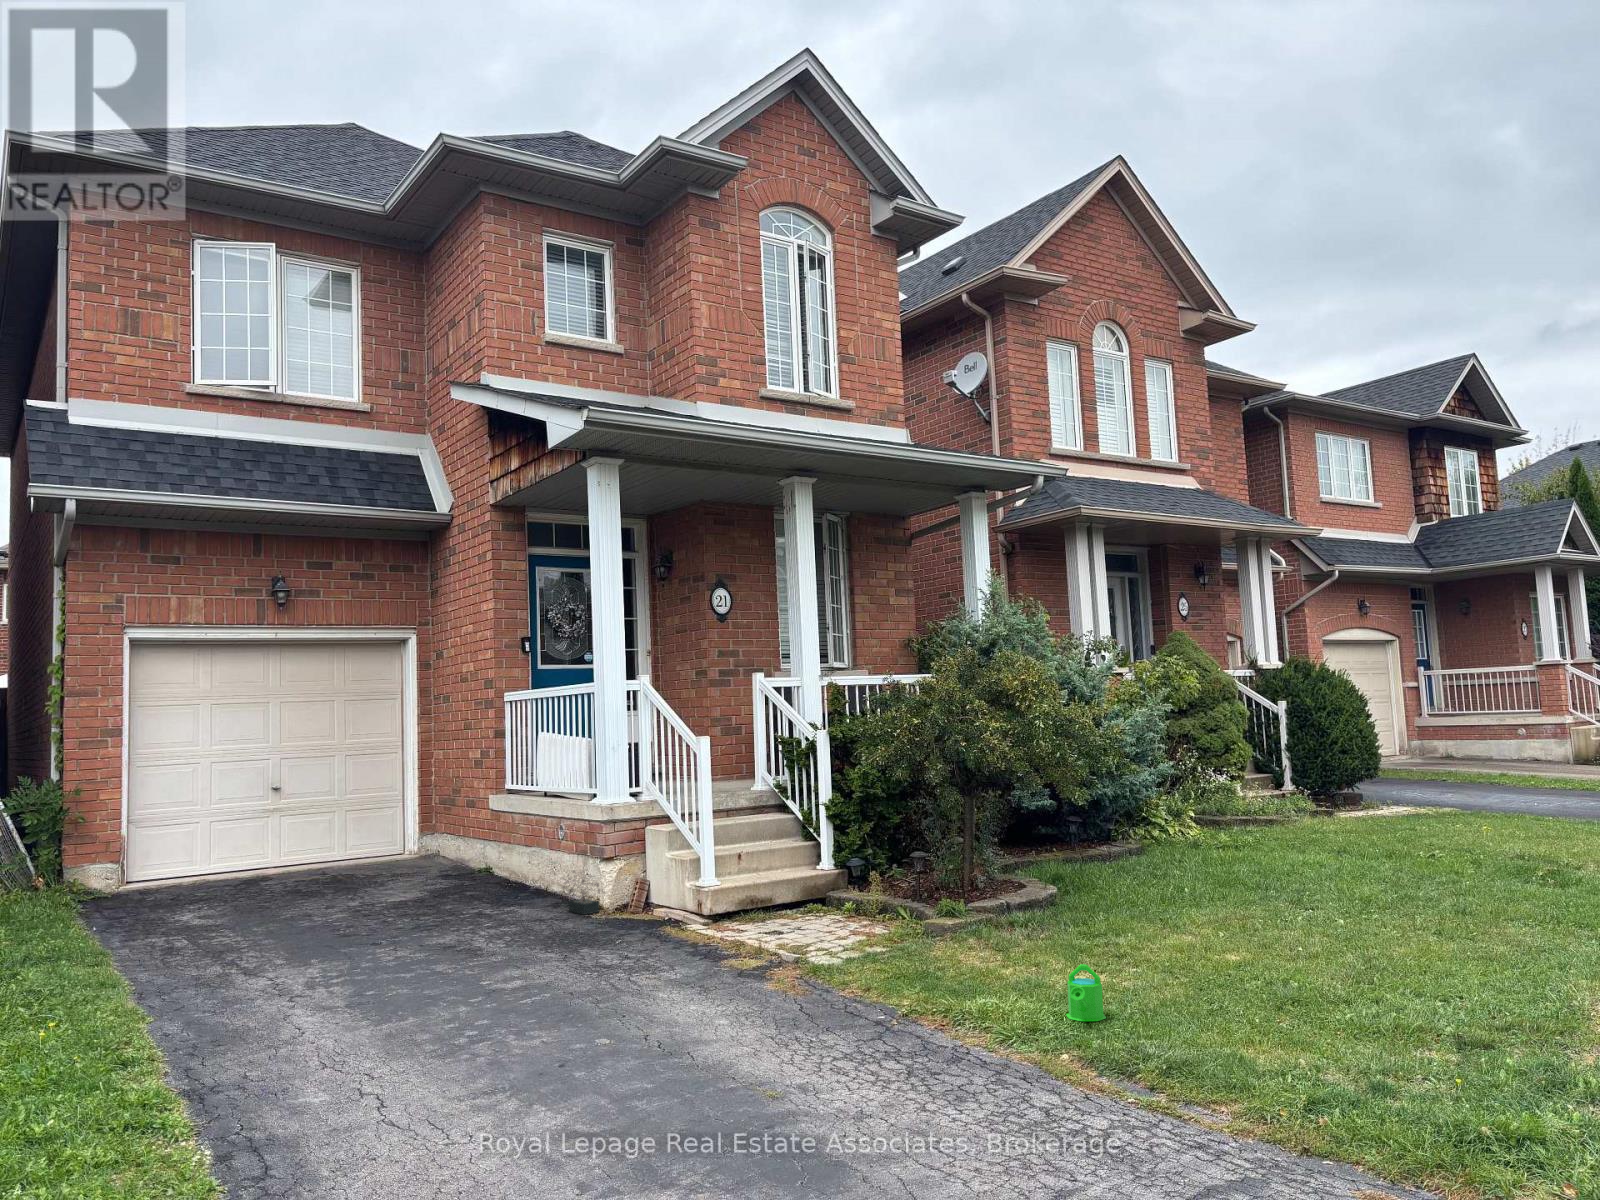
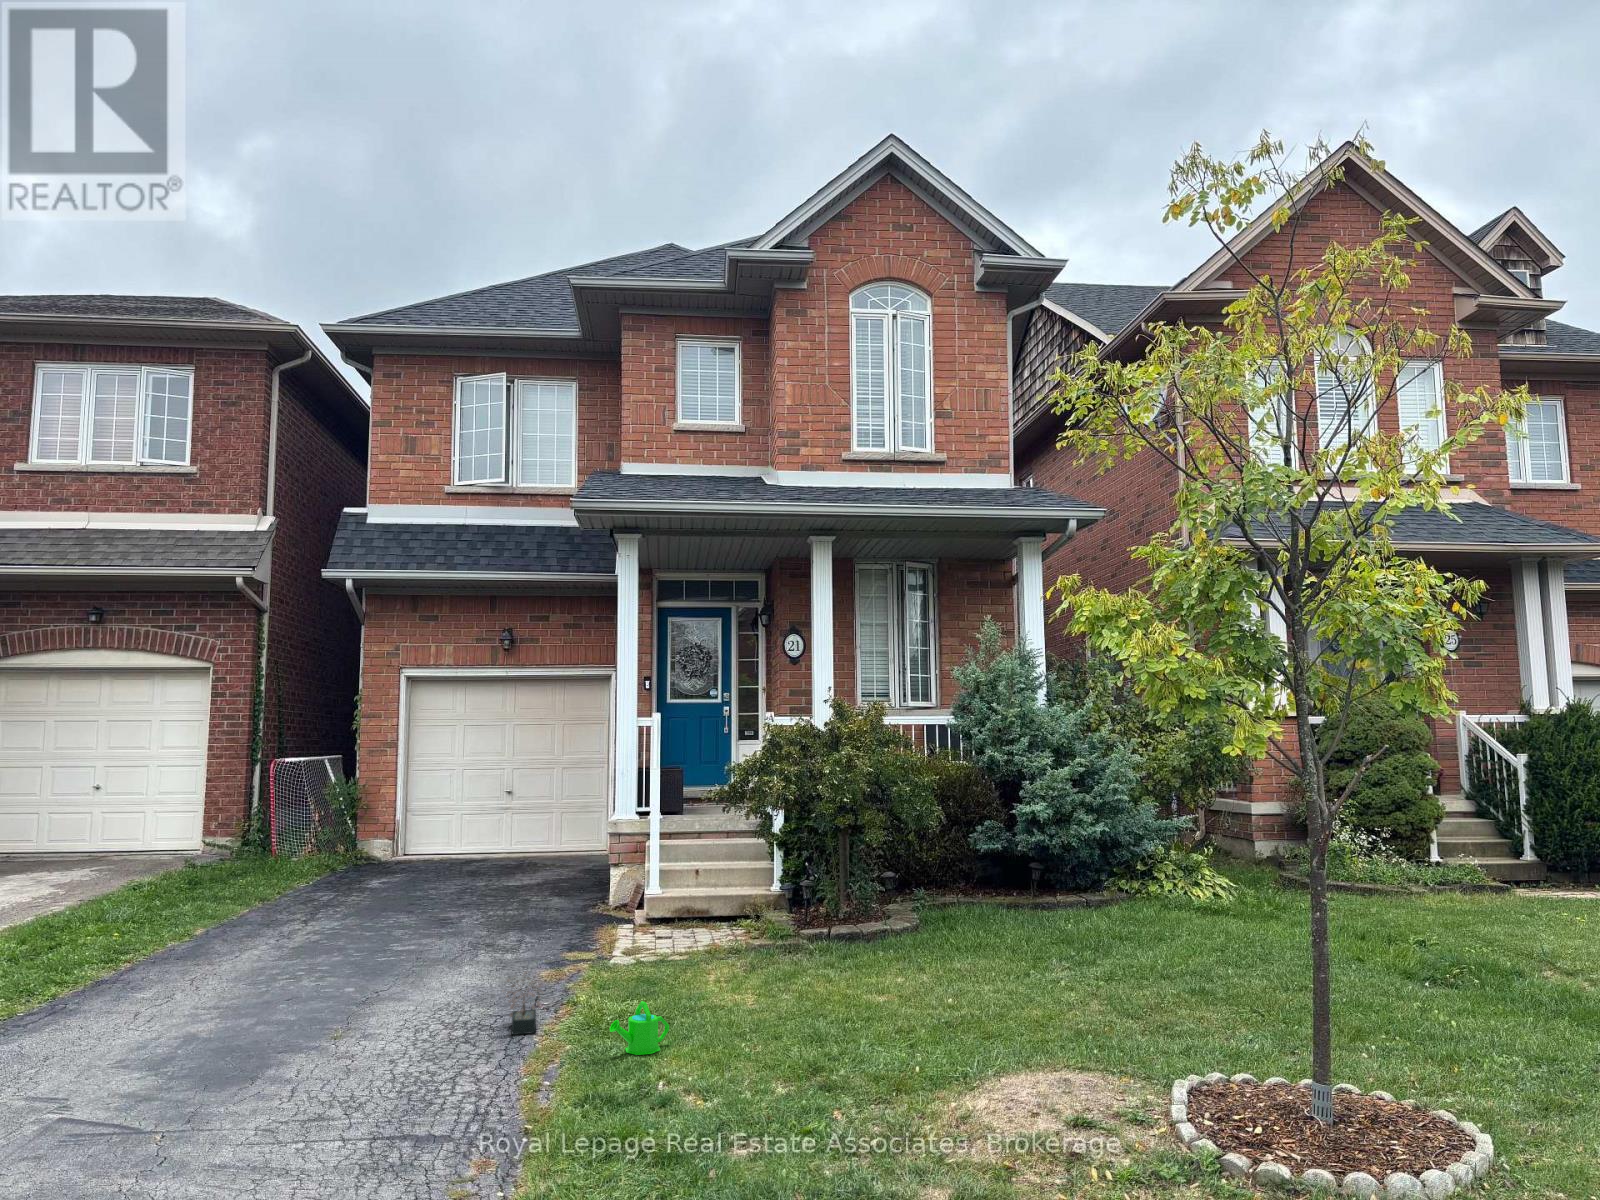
decorative plant: present [562,871,600,914] -> present [506,972,543,1035]

